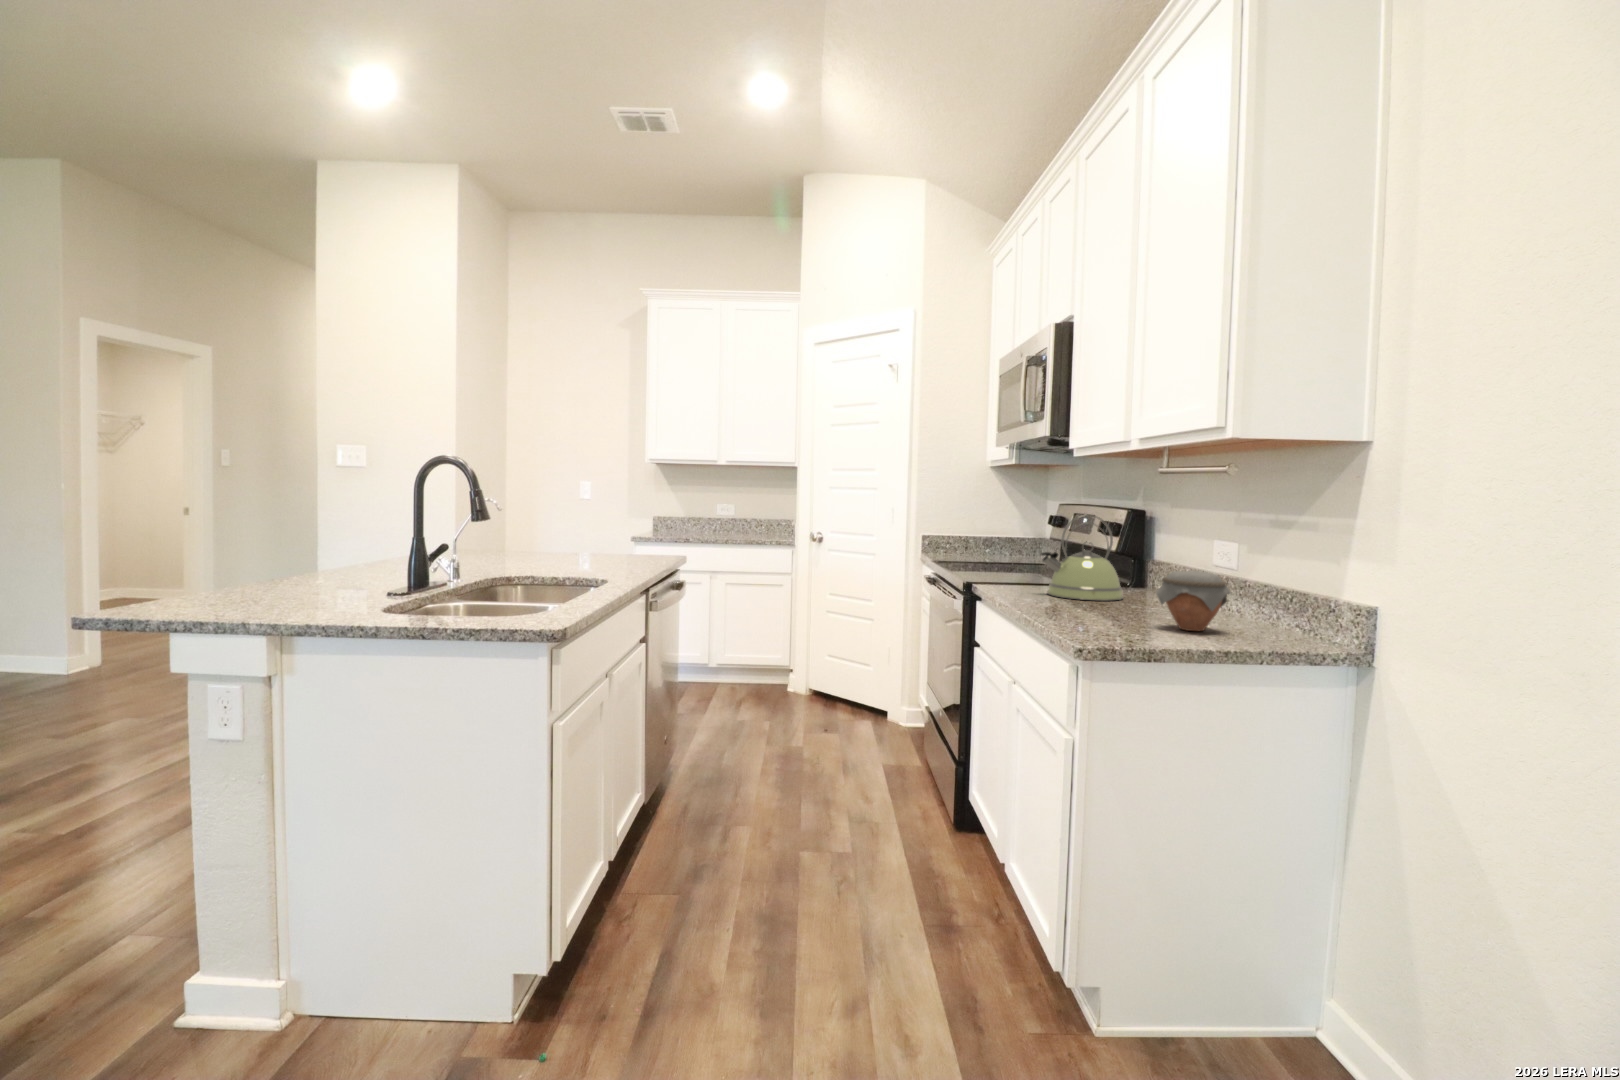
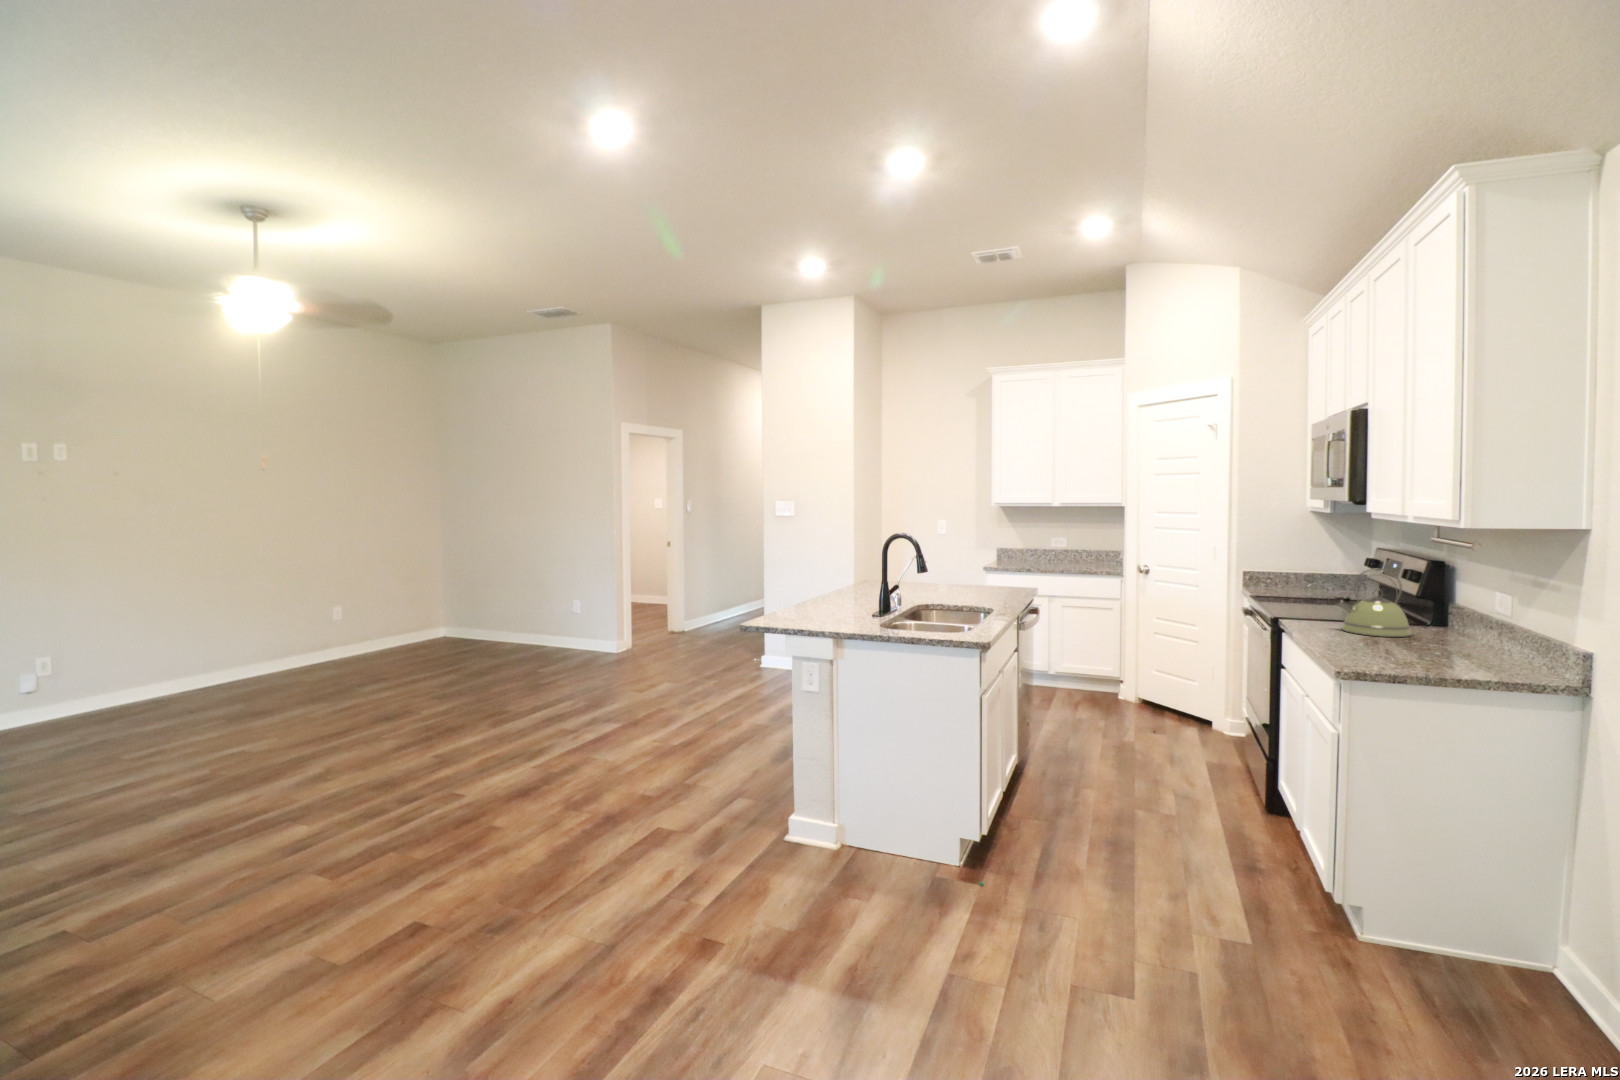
jar: present [1156,571,1230,631] -> none [1413,619,1477,664]

